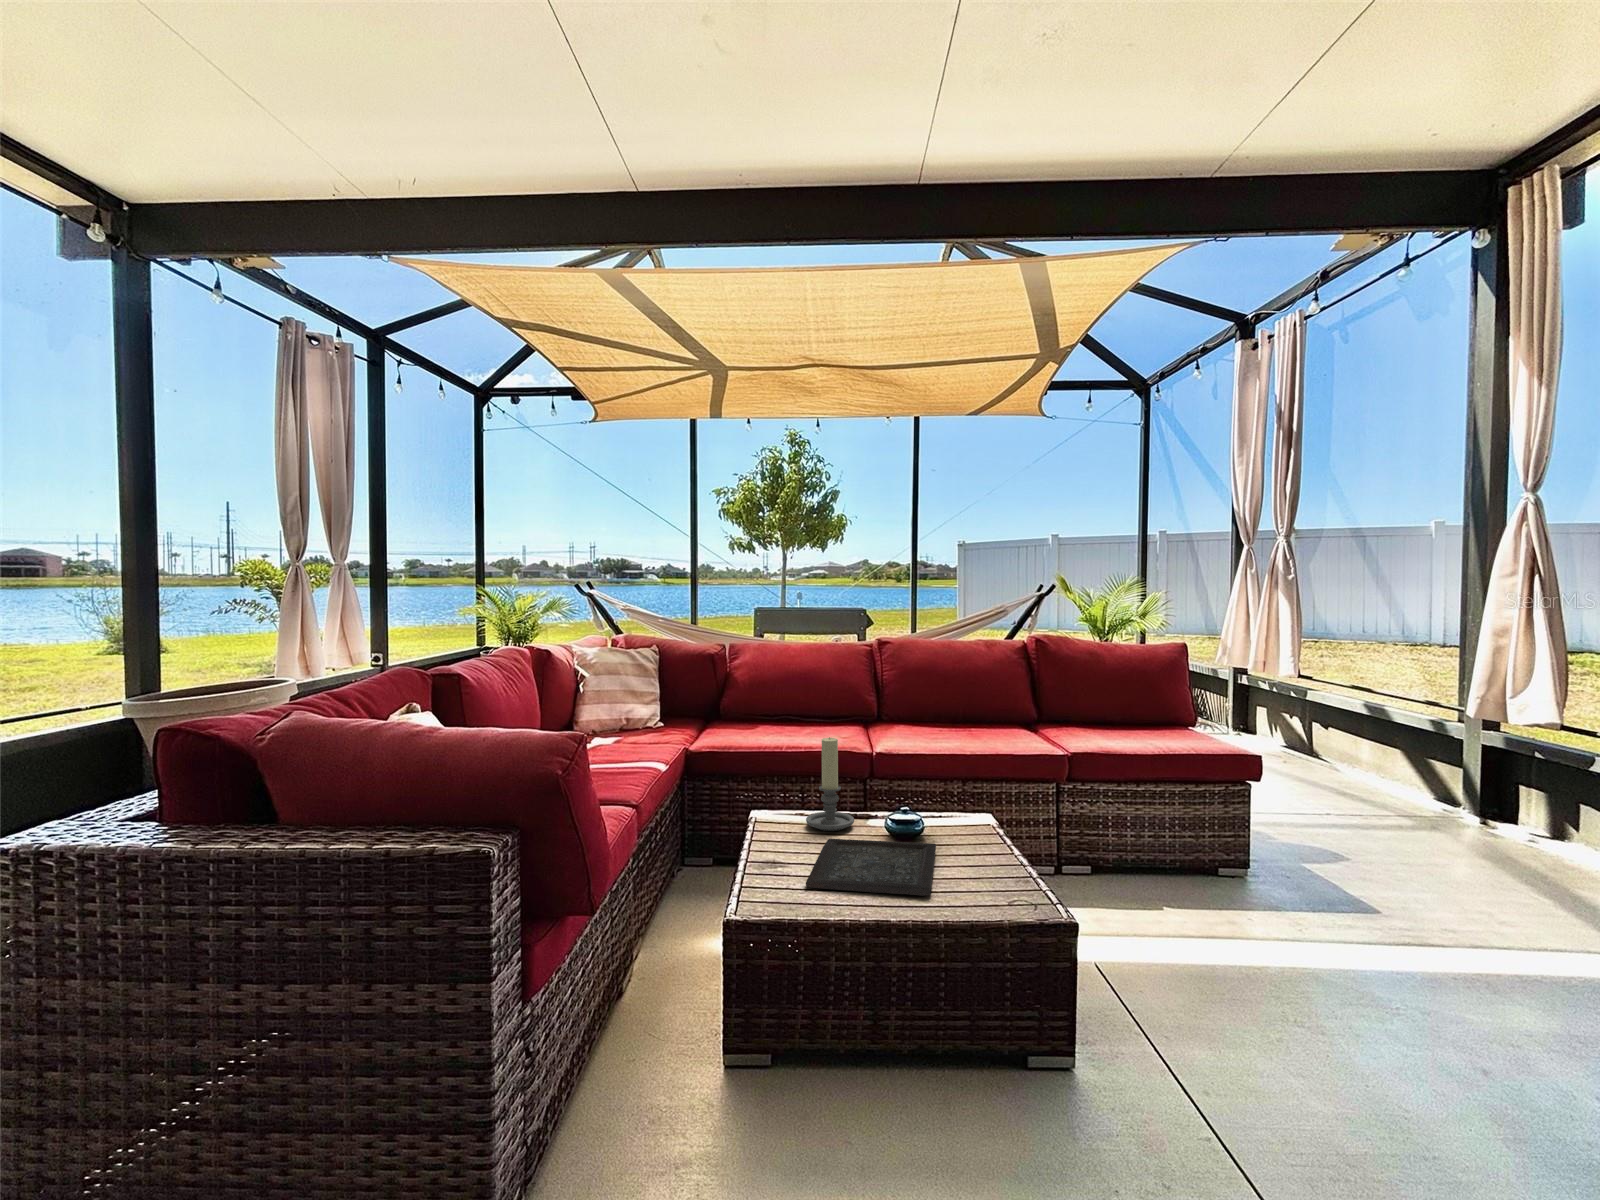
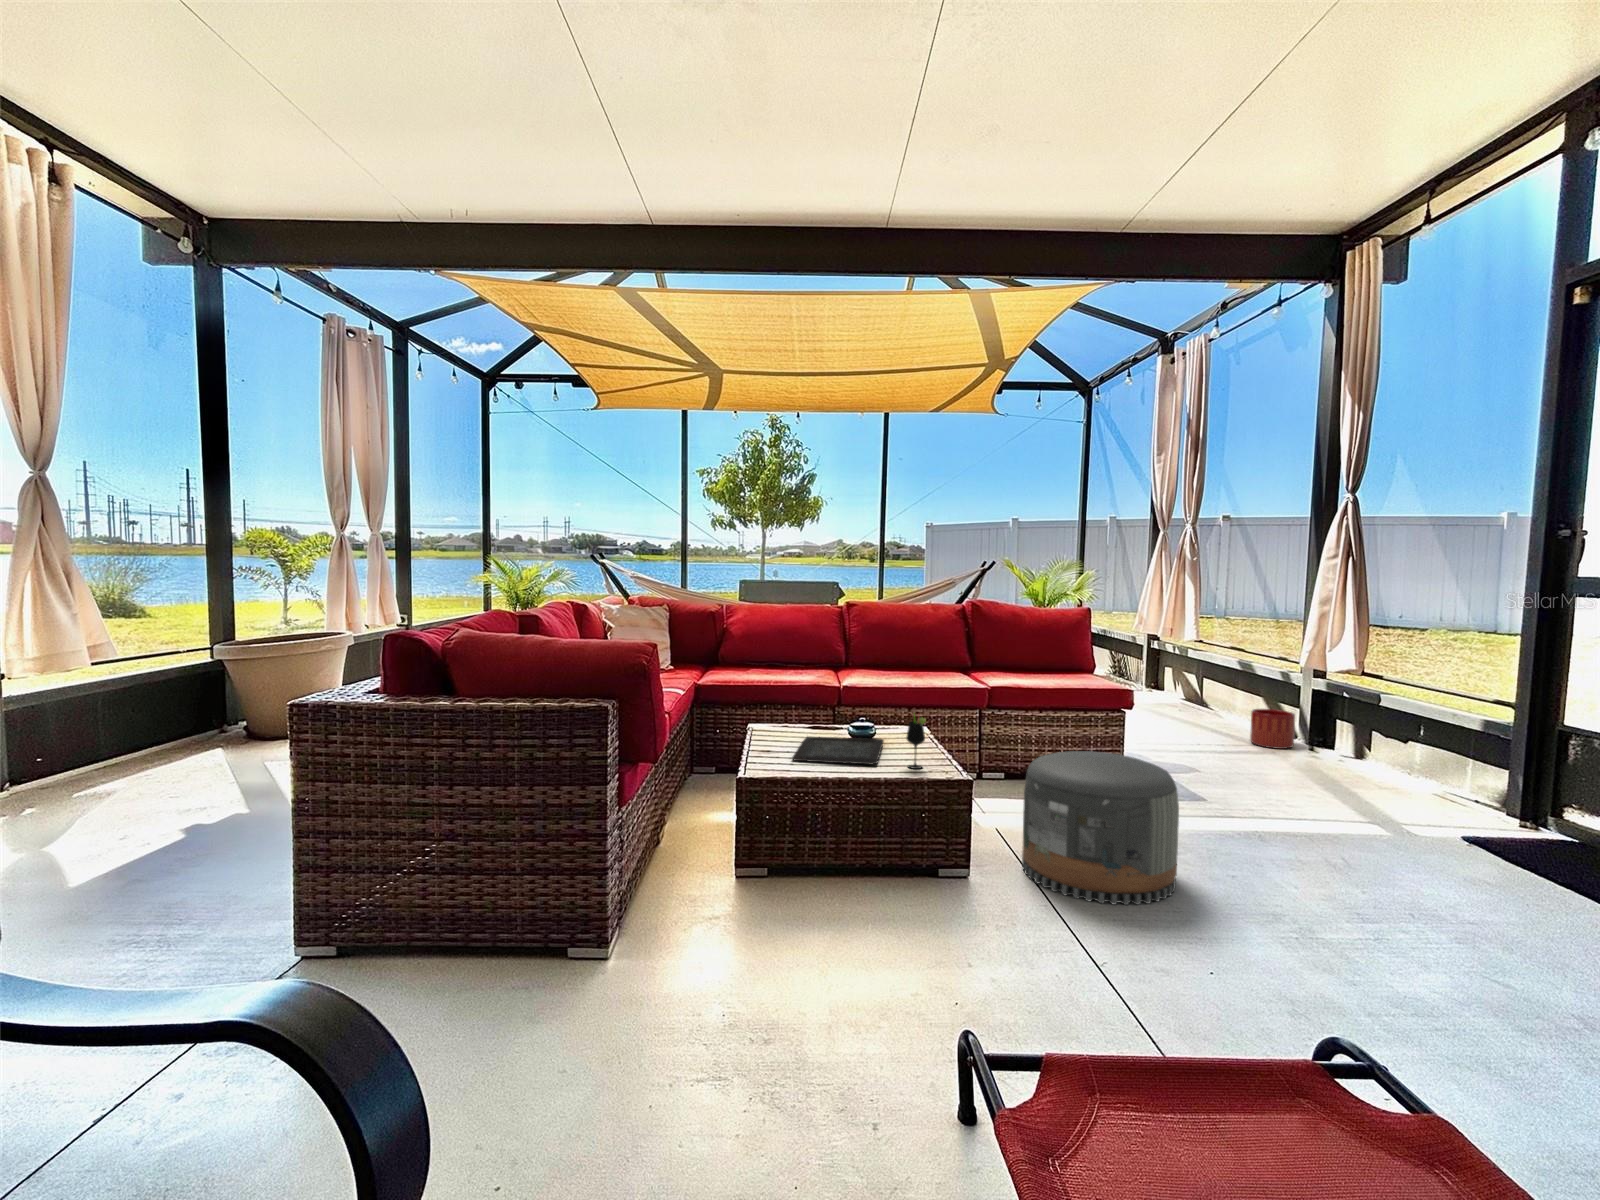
candle holder: present [806,737,854,831] -> none [790,666,825,734]
planter: none [1390,765,1451,818] -> present [1250,709,1295,749]
wine glass: none [973,821,1003,904] -> present [907,718,926,769]
pouf: none [1149,869,1405,1142] -> present [1022,751,1179,905]

